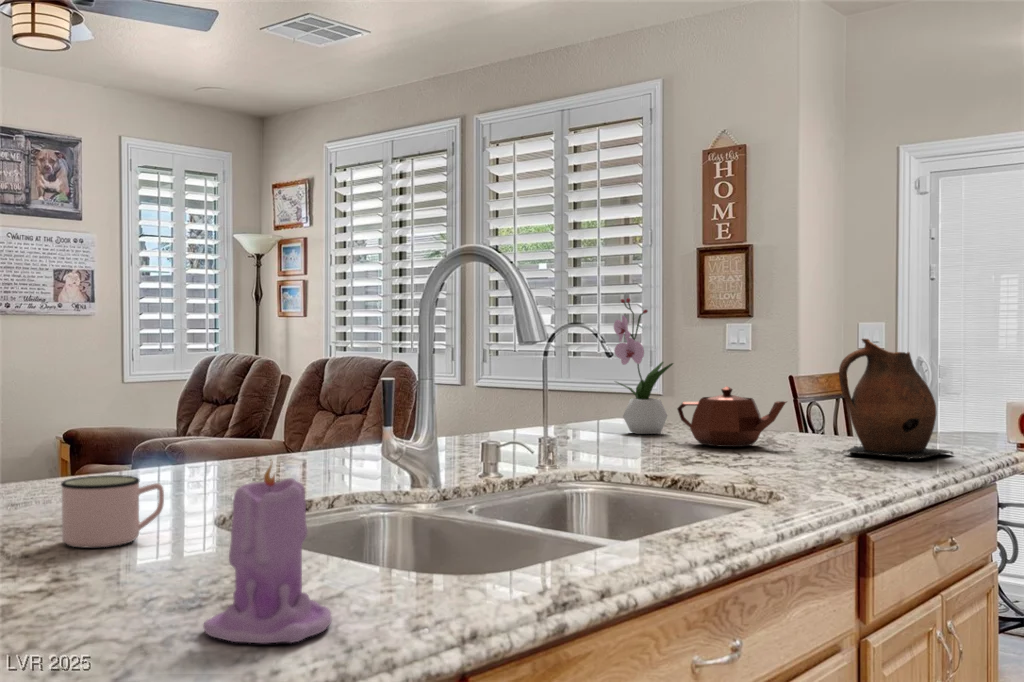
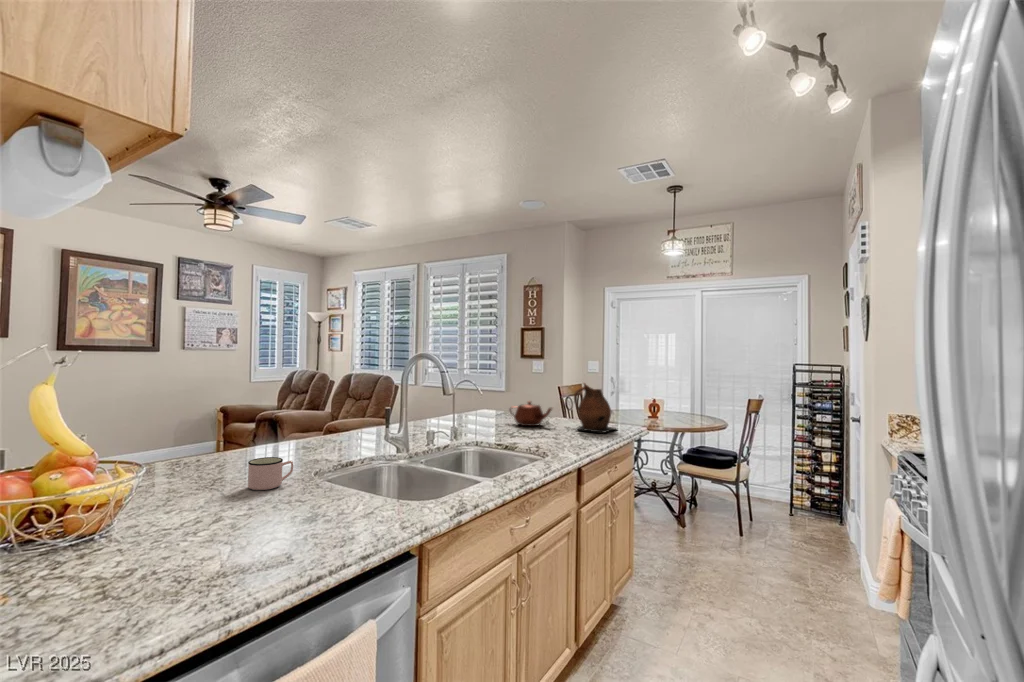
flower arrangement: present [614,298,673,434] -> none [483,361,508,419]
candle: present [203,462,332,644] -> none [319,463,371,538]

